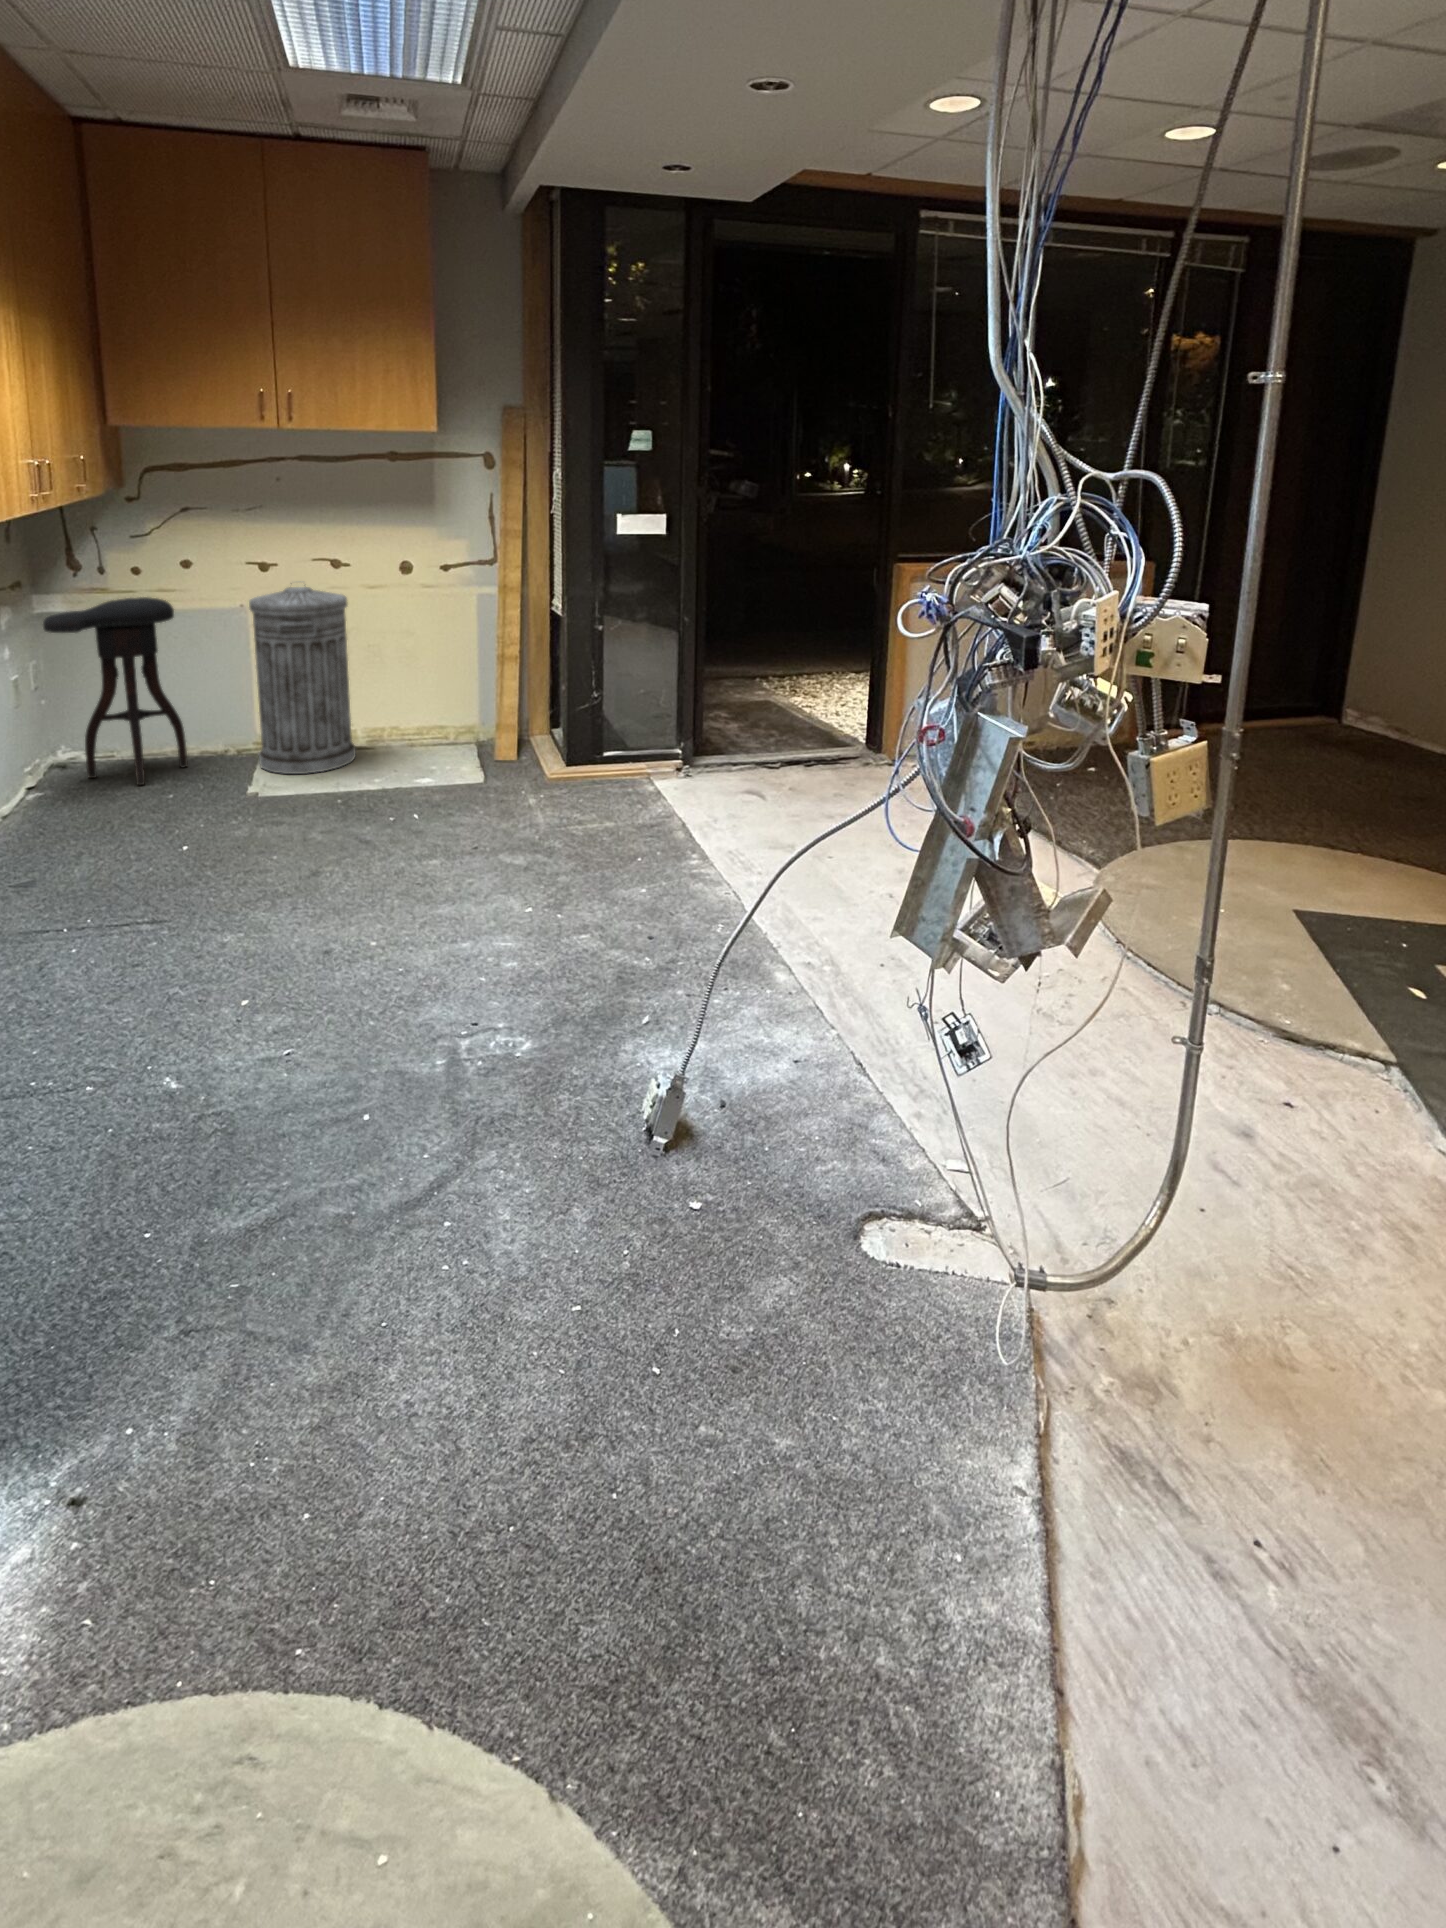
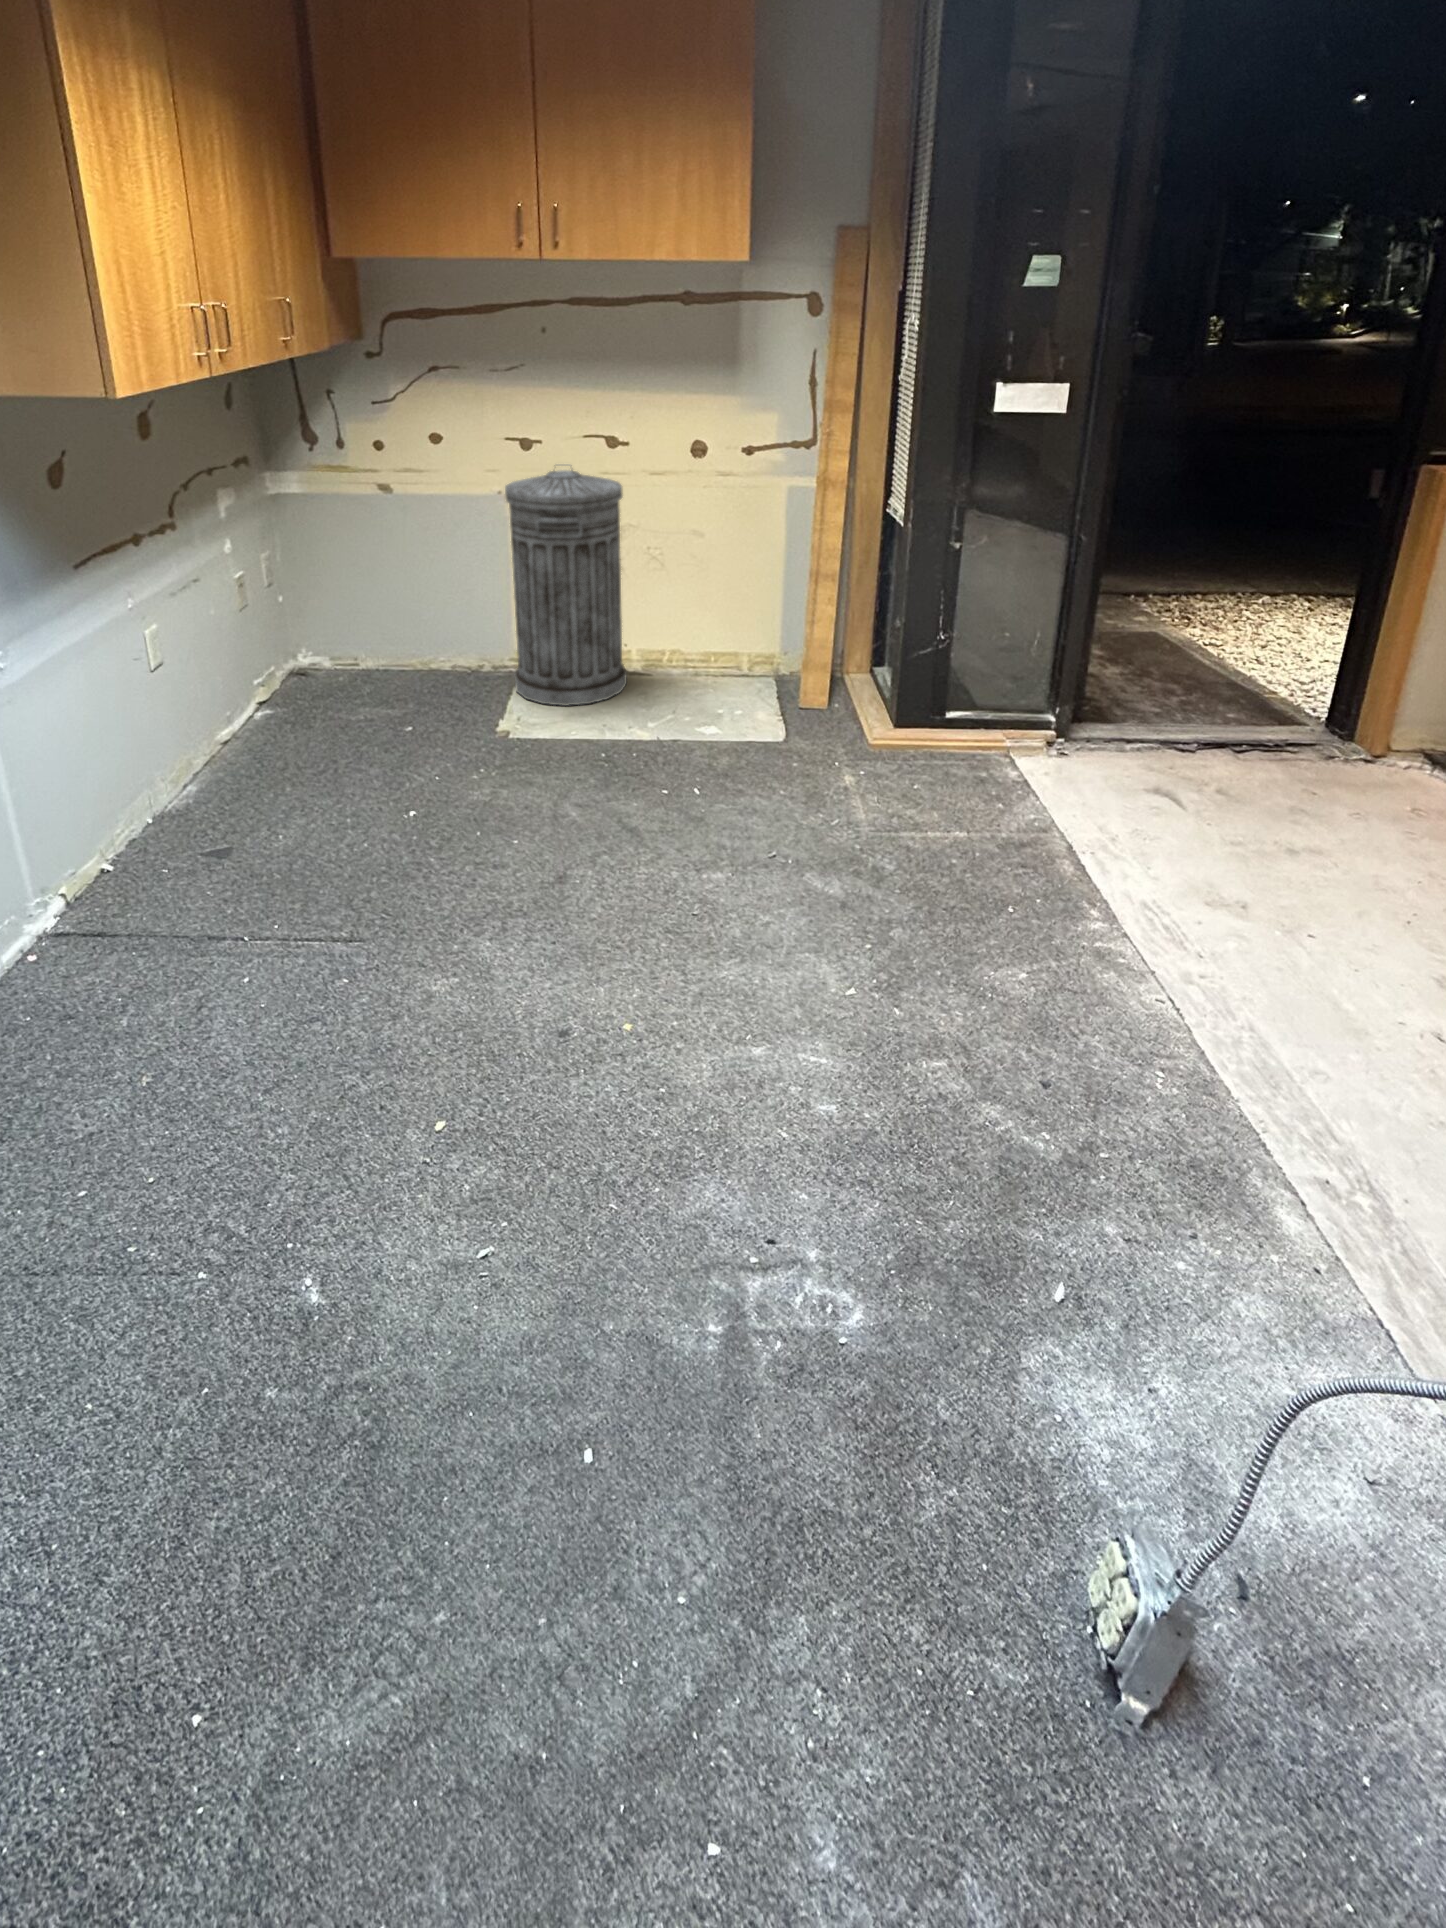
stool: present [43,597,188,785] -> none [270,478,436,706]

